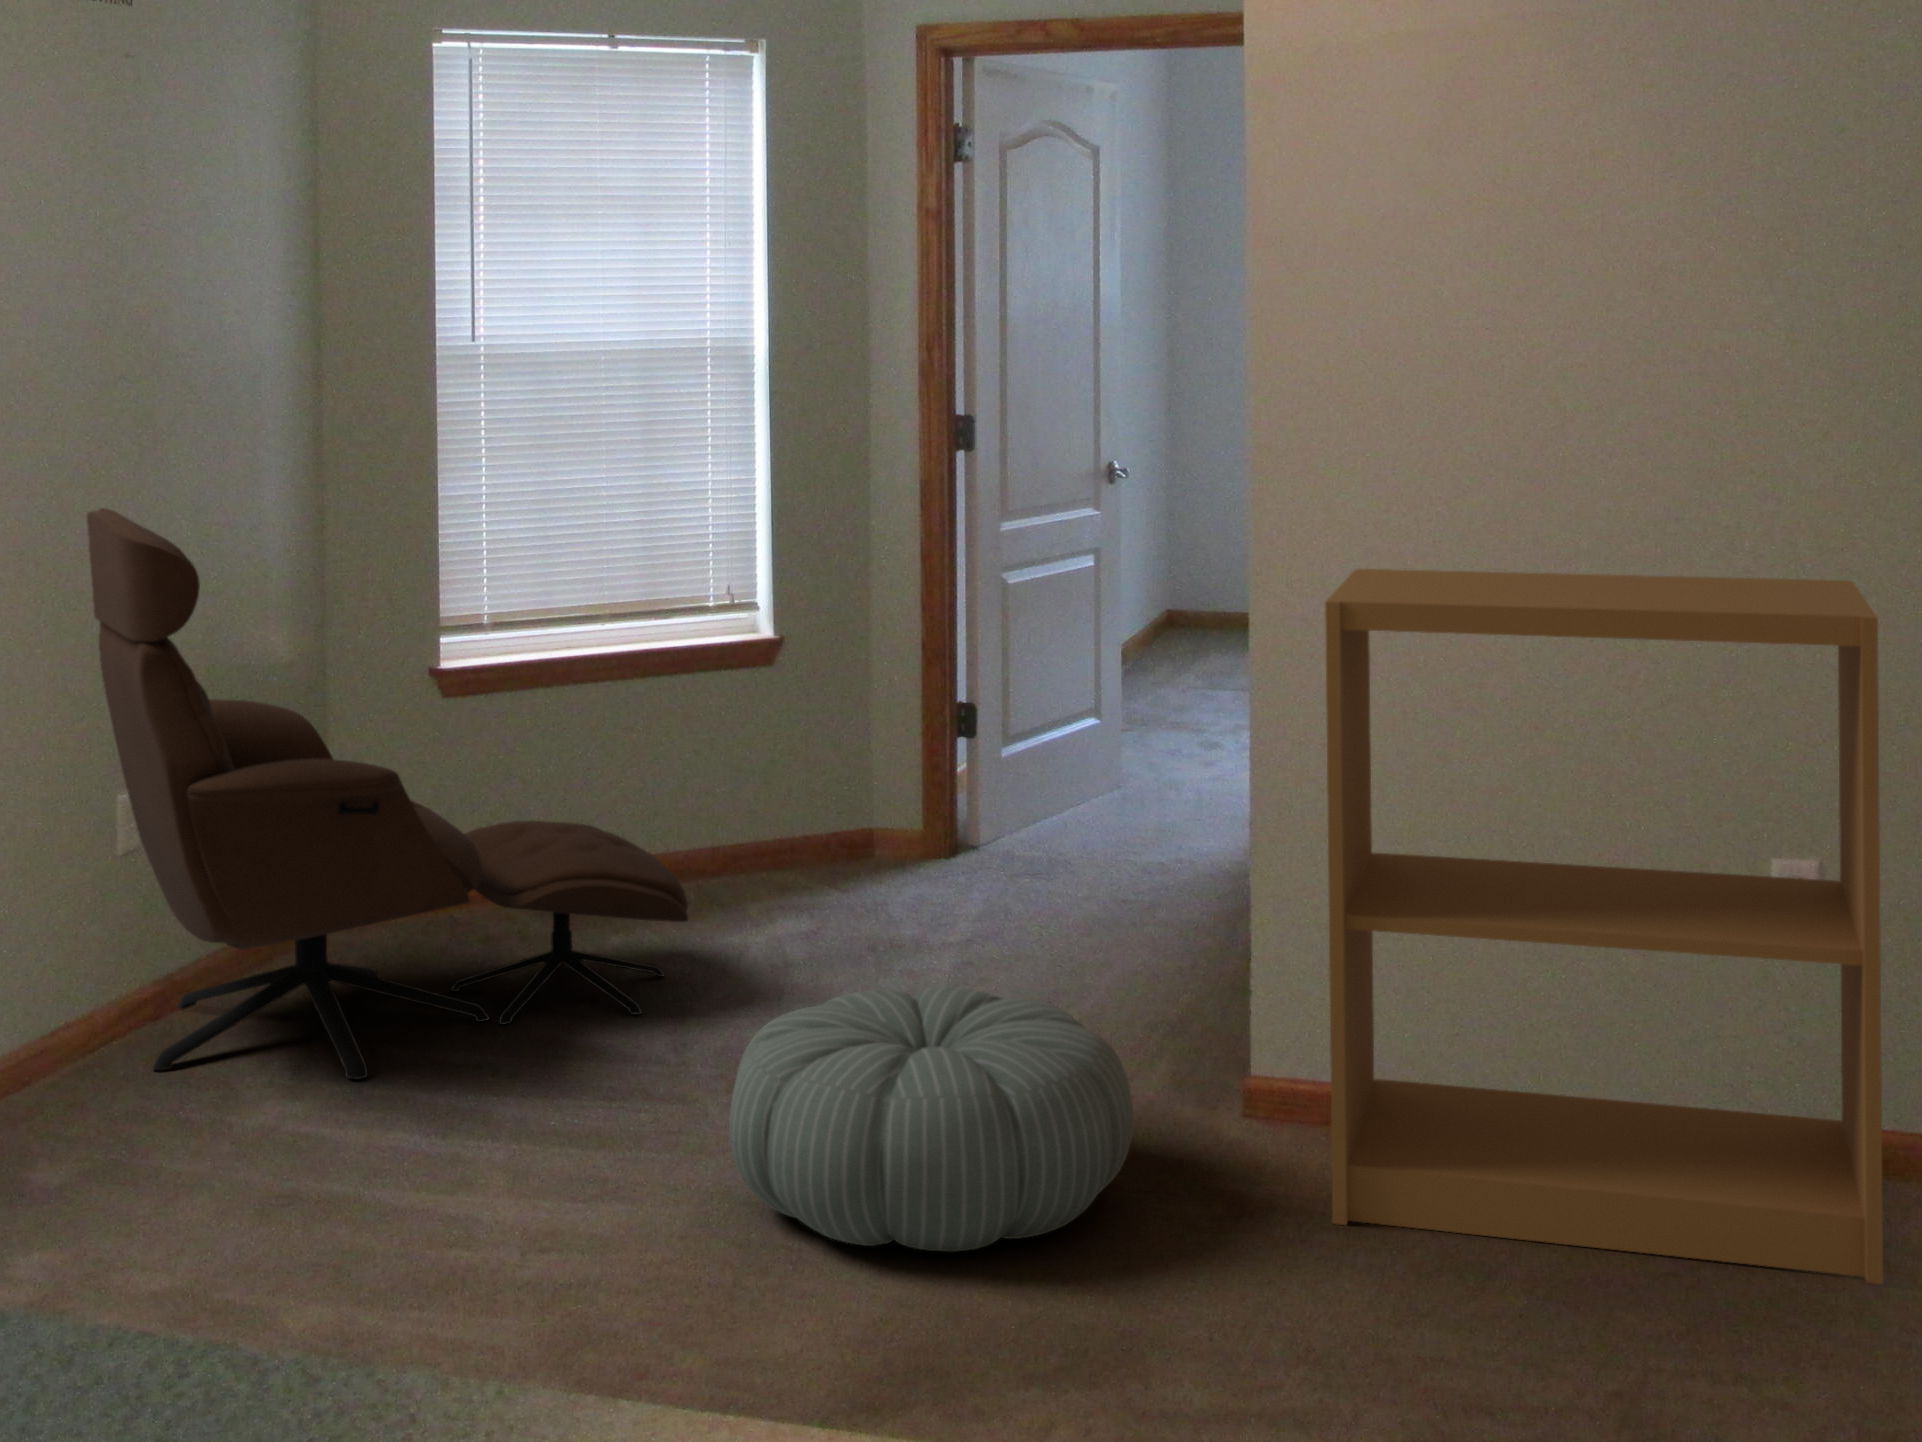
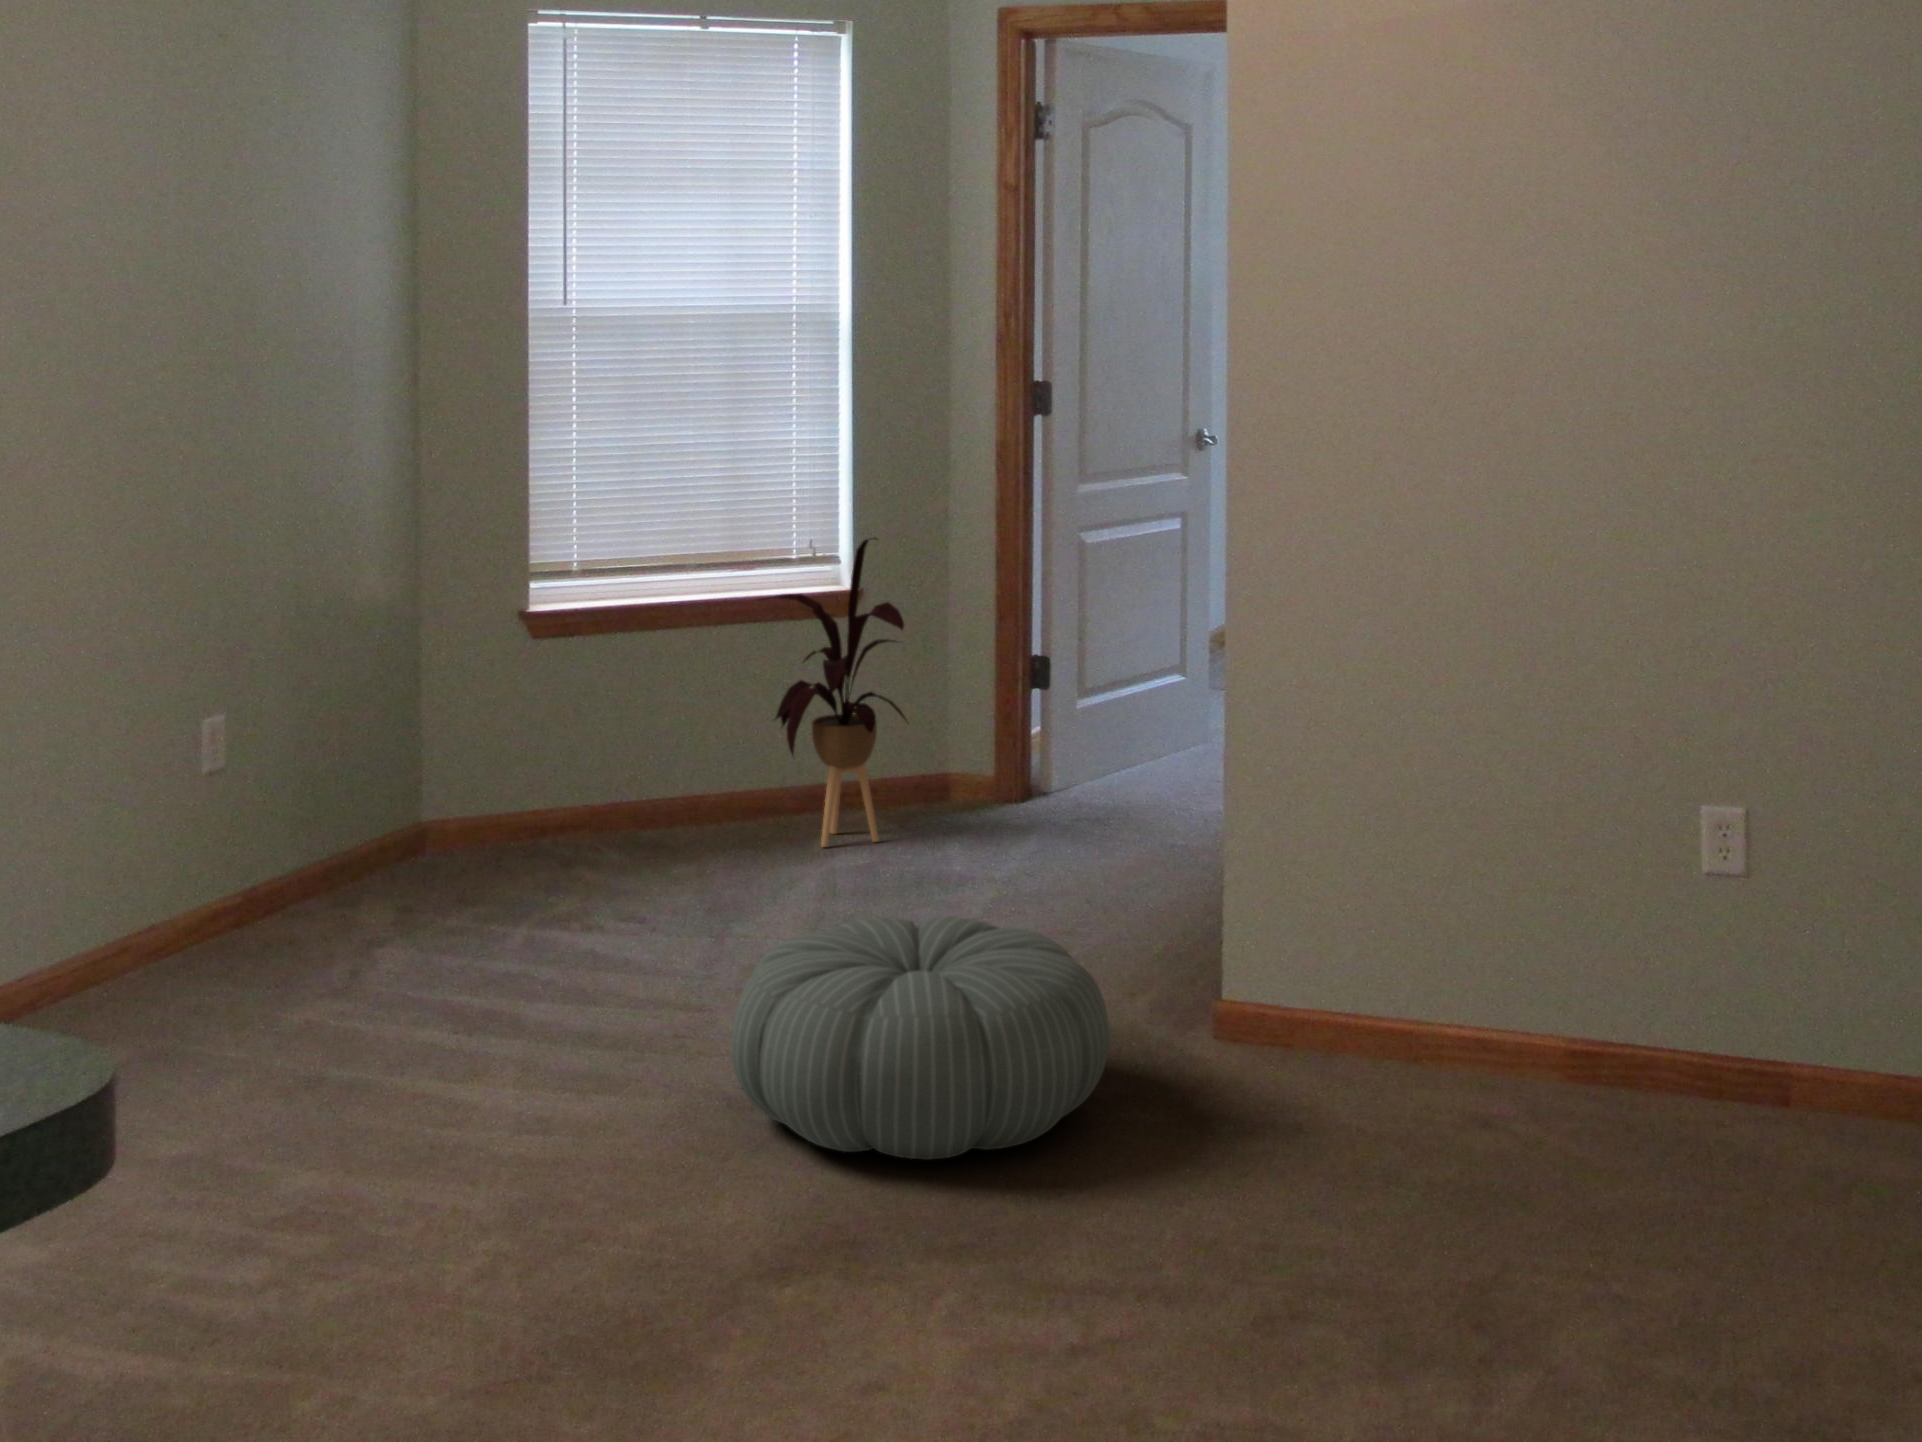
lounge chair: present [87,508,688,1079] -> none [173,455,740,990]
bookshelf: present [1325,569,1883,1284] -> none [1288,534,1802,1214]
house plant: none [677,583,847,913] -> present [760,538,906,847]

